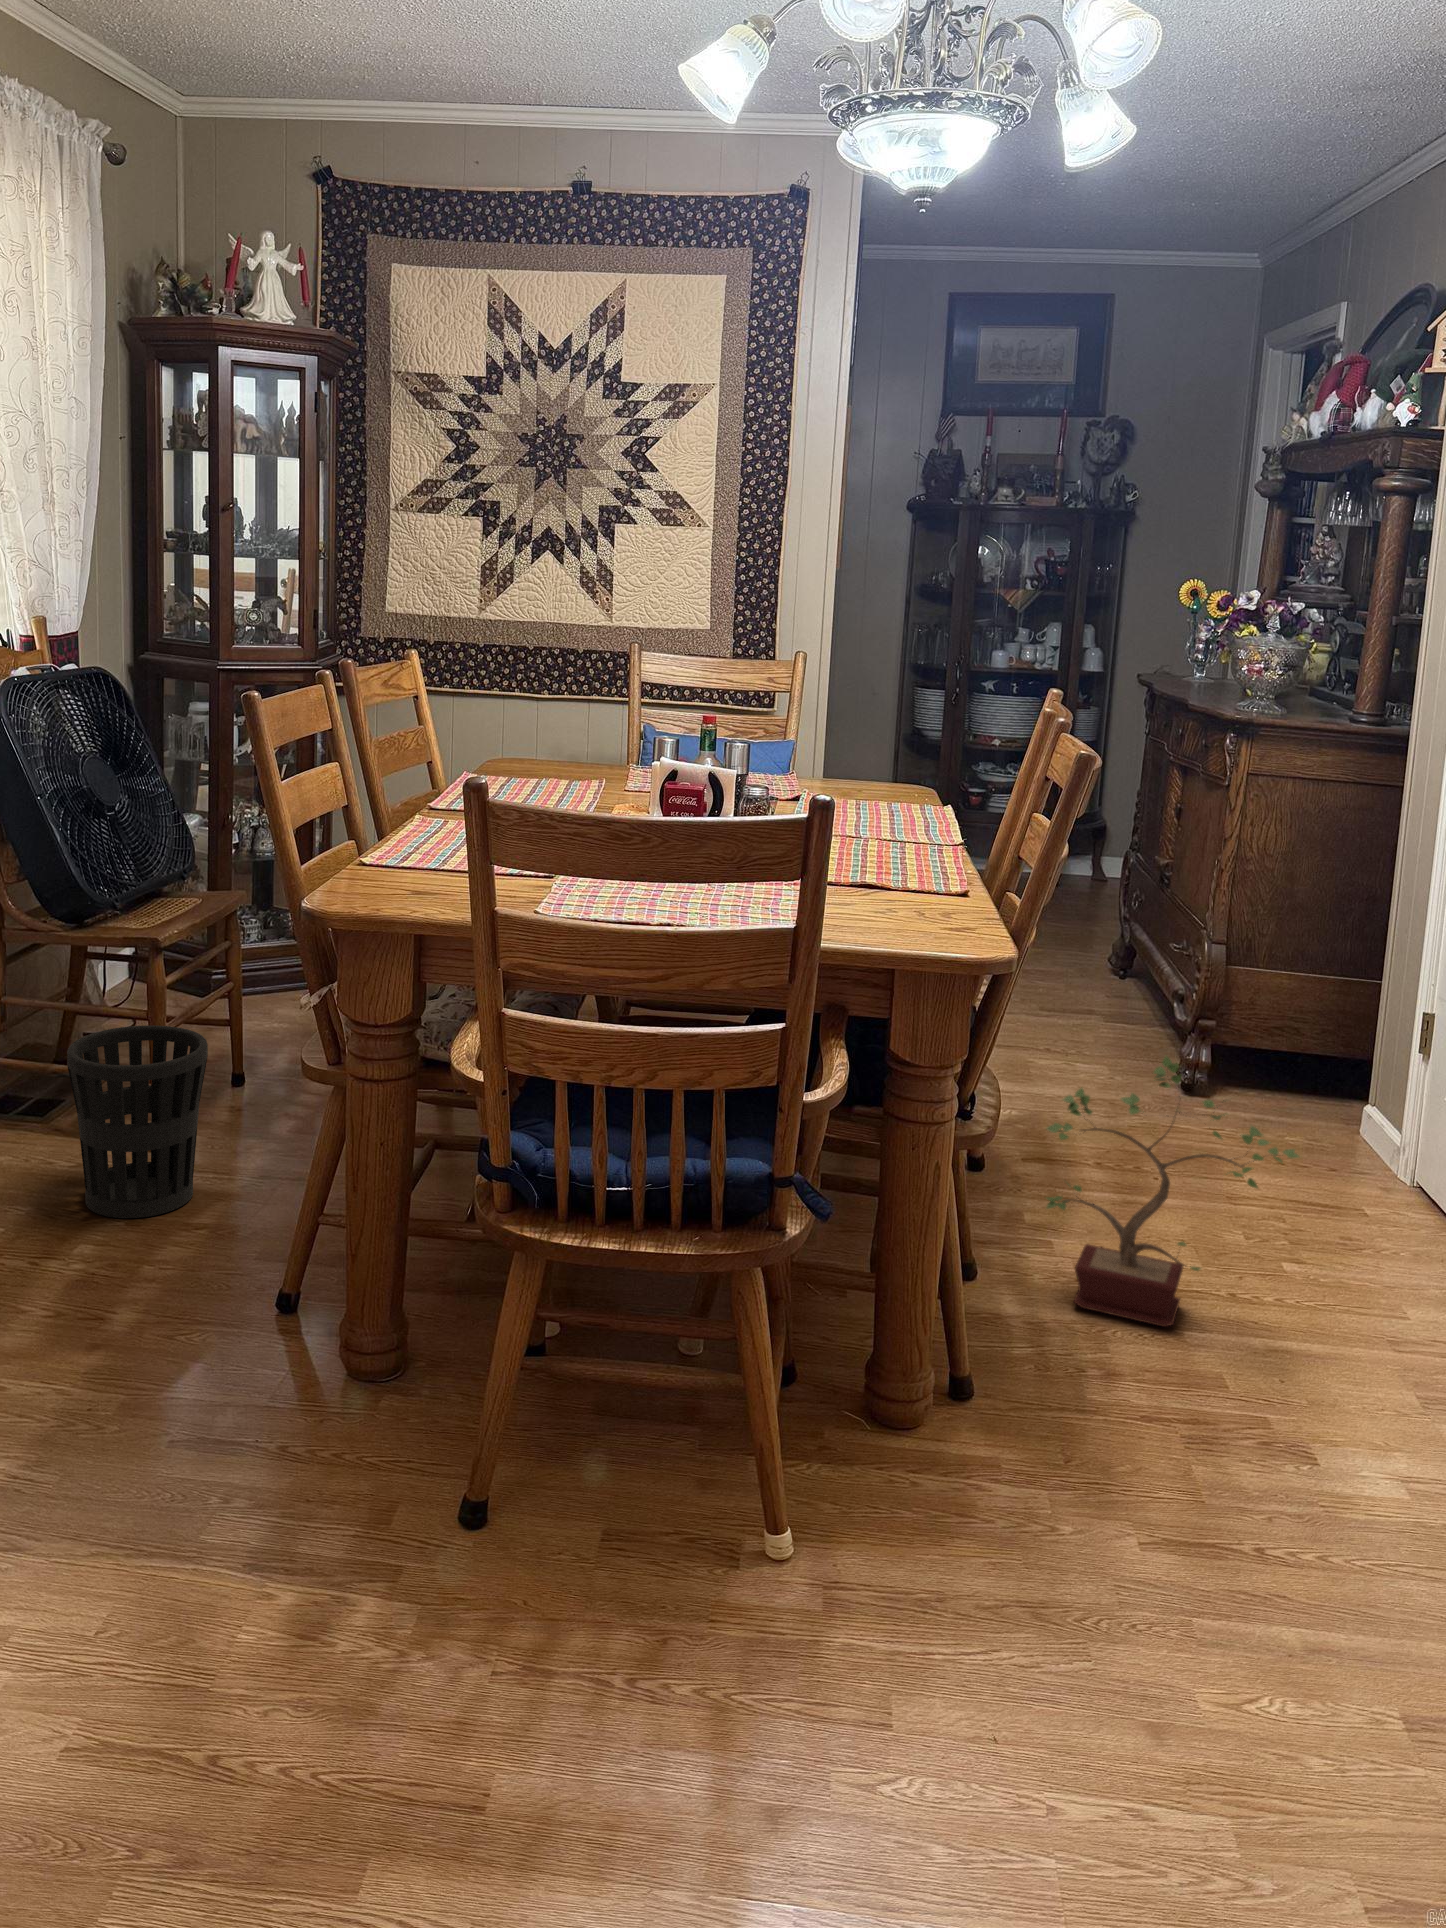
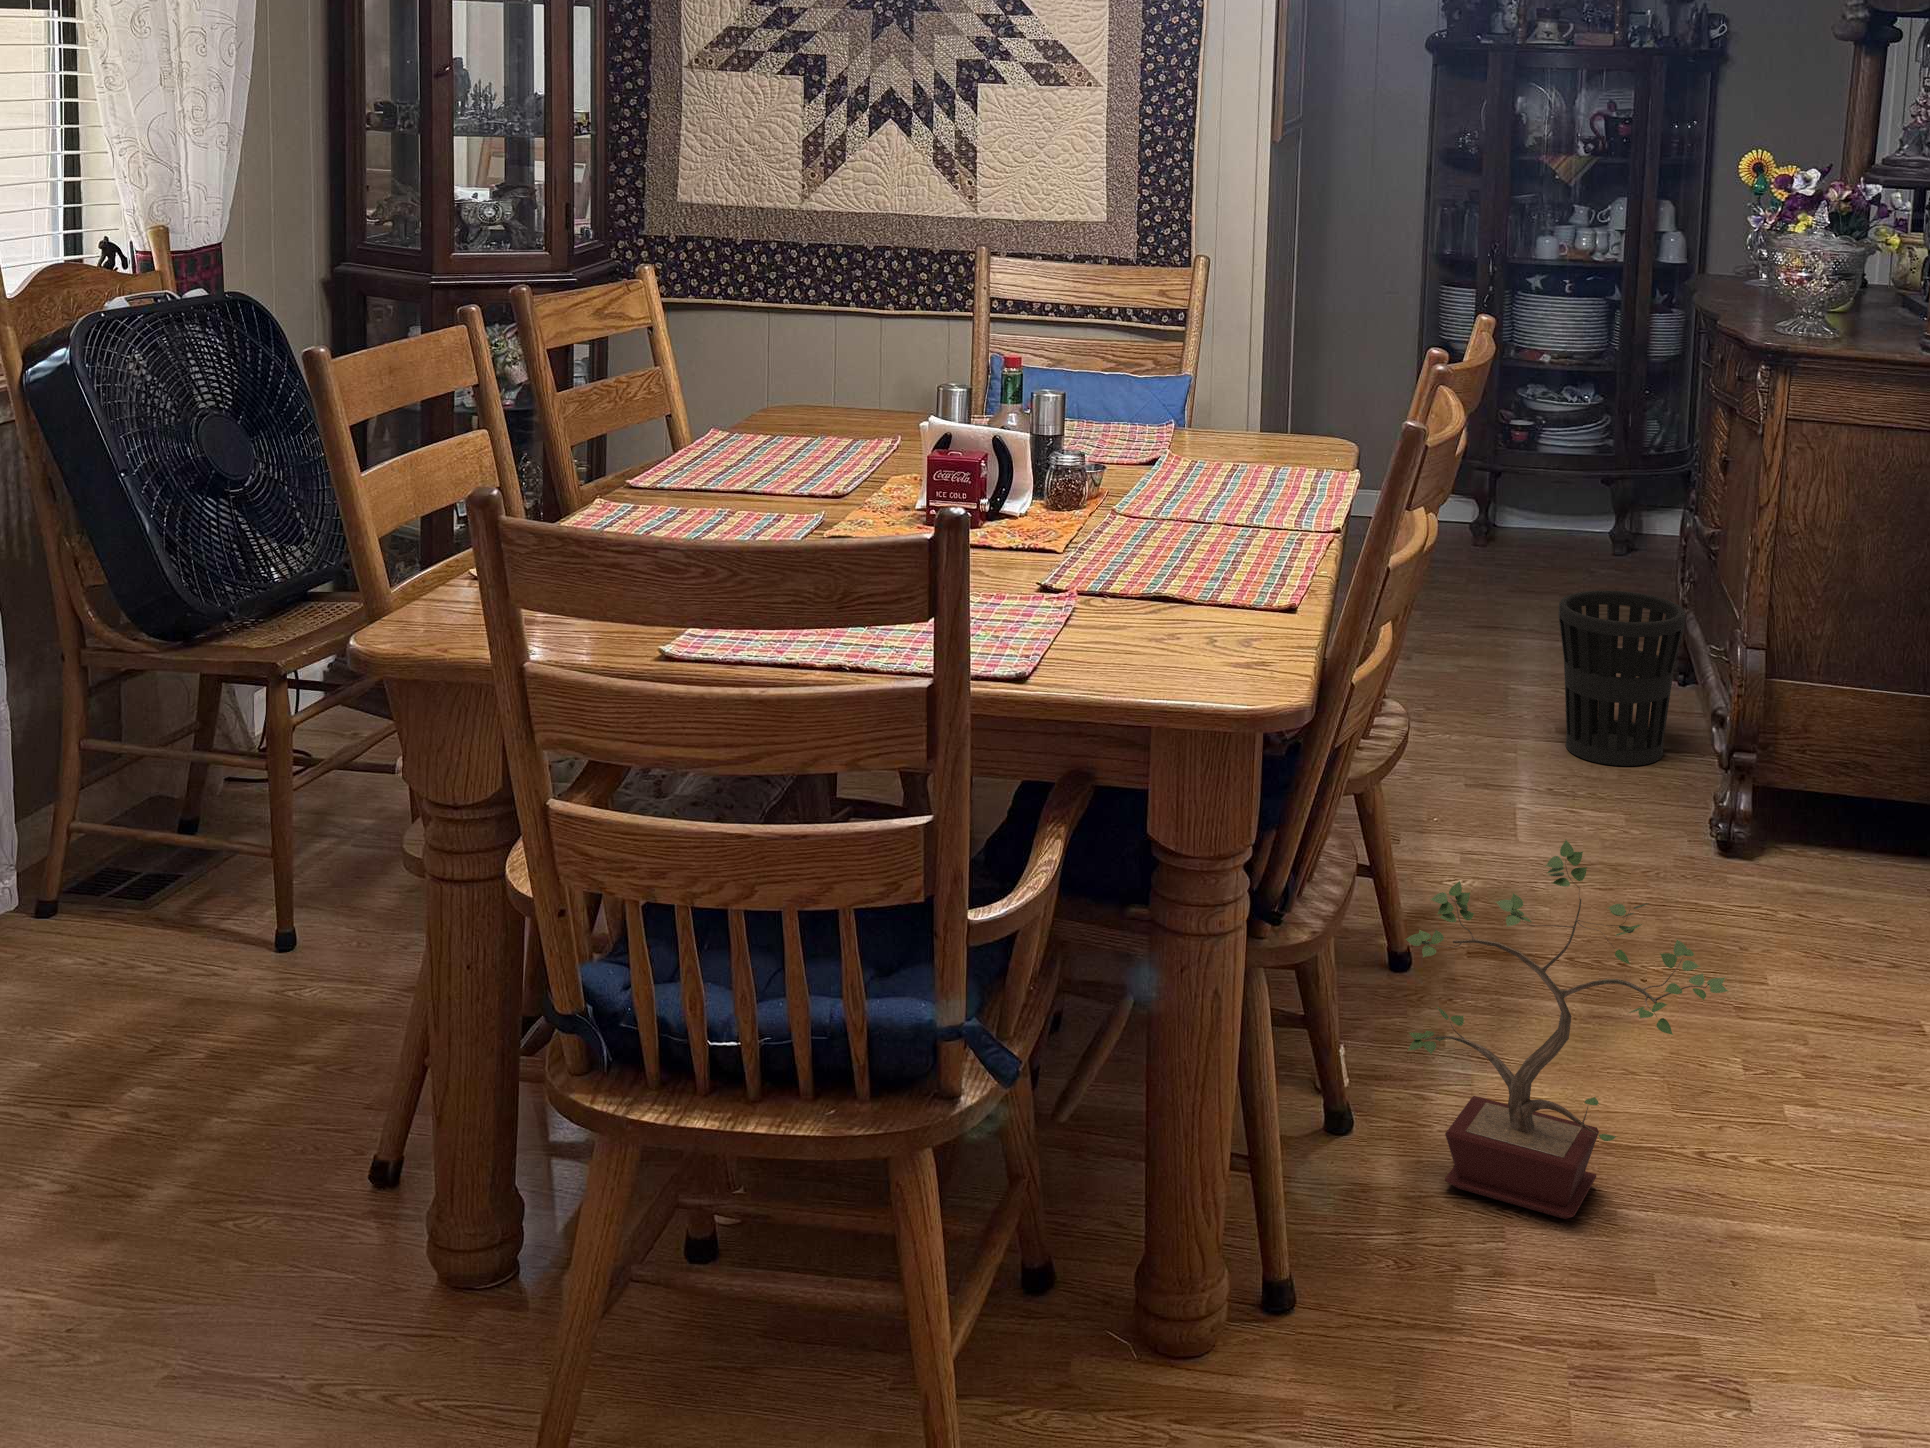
wastebasket: present [67,1025,208,1218] -> present [1559,590,1685,766]

